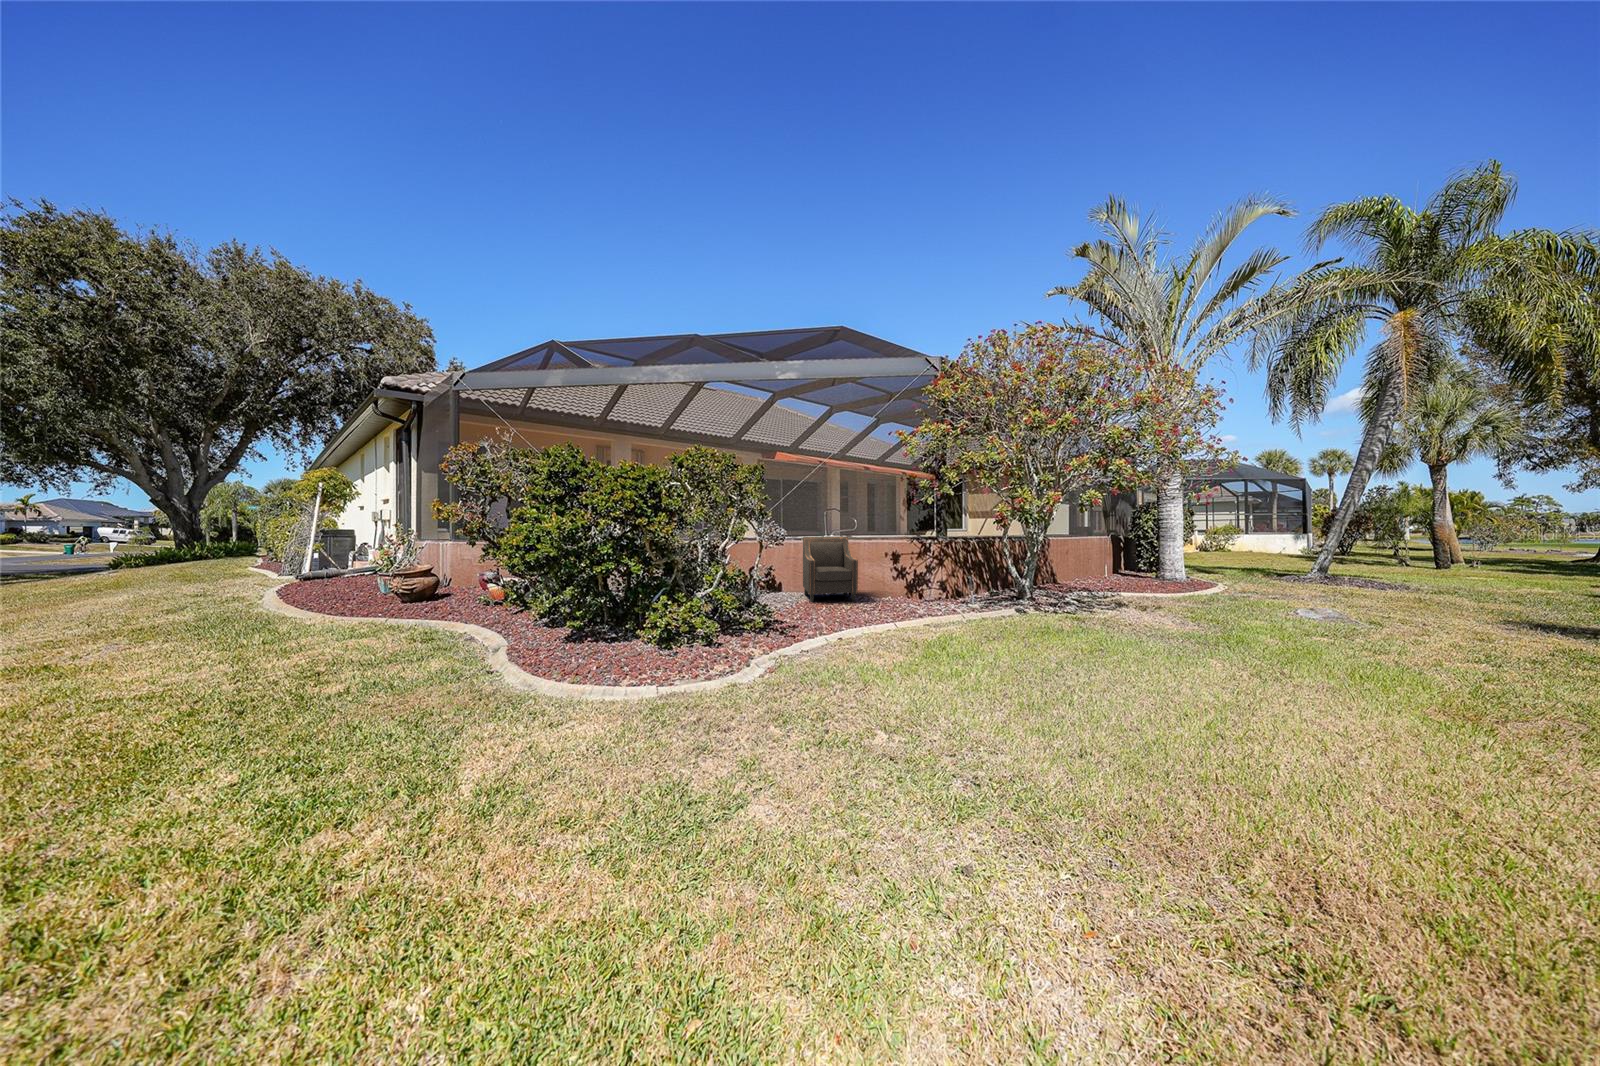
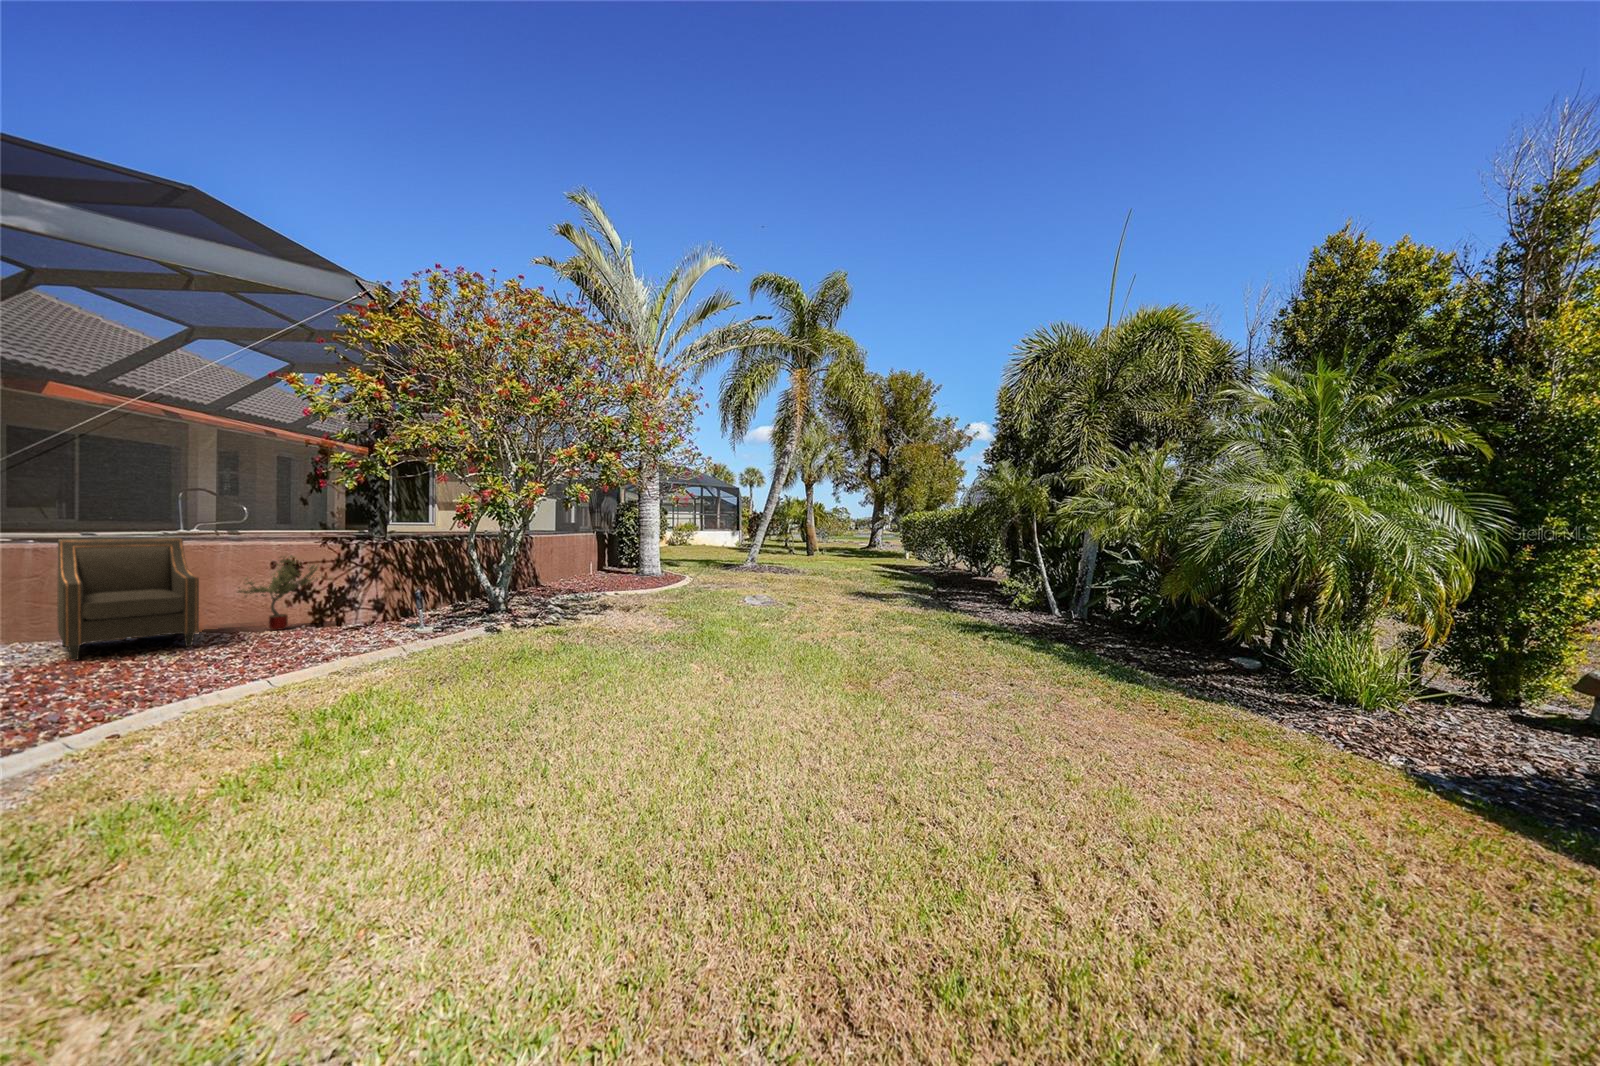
potted tree: none [871,548,911,597] -> present [238,555,318,630]

